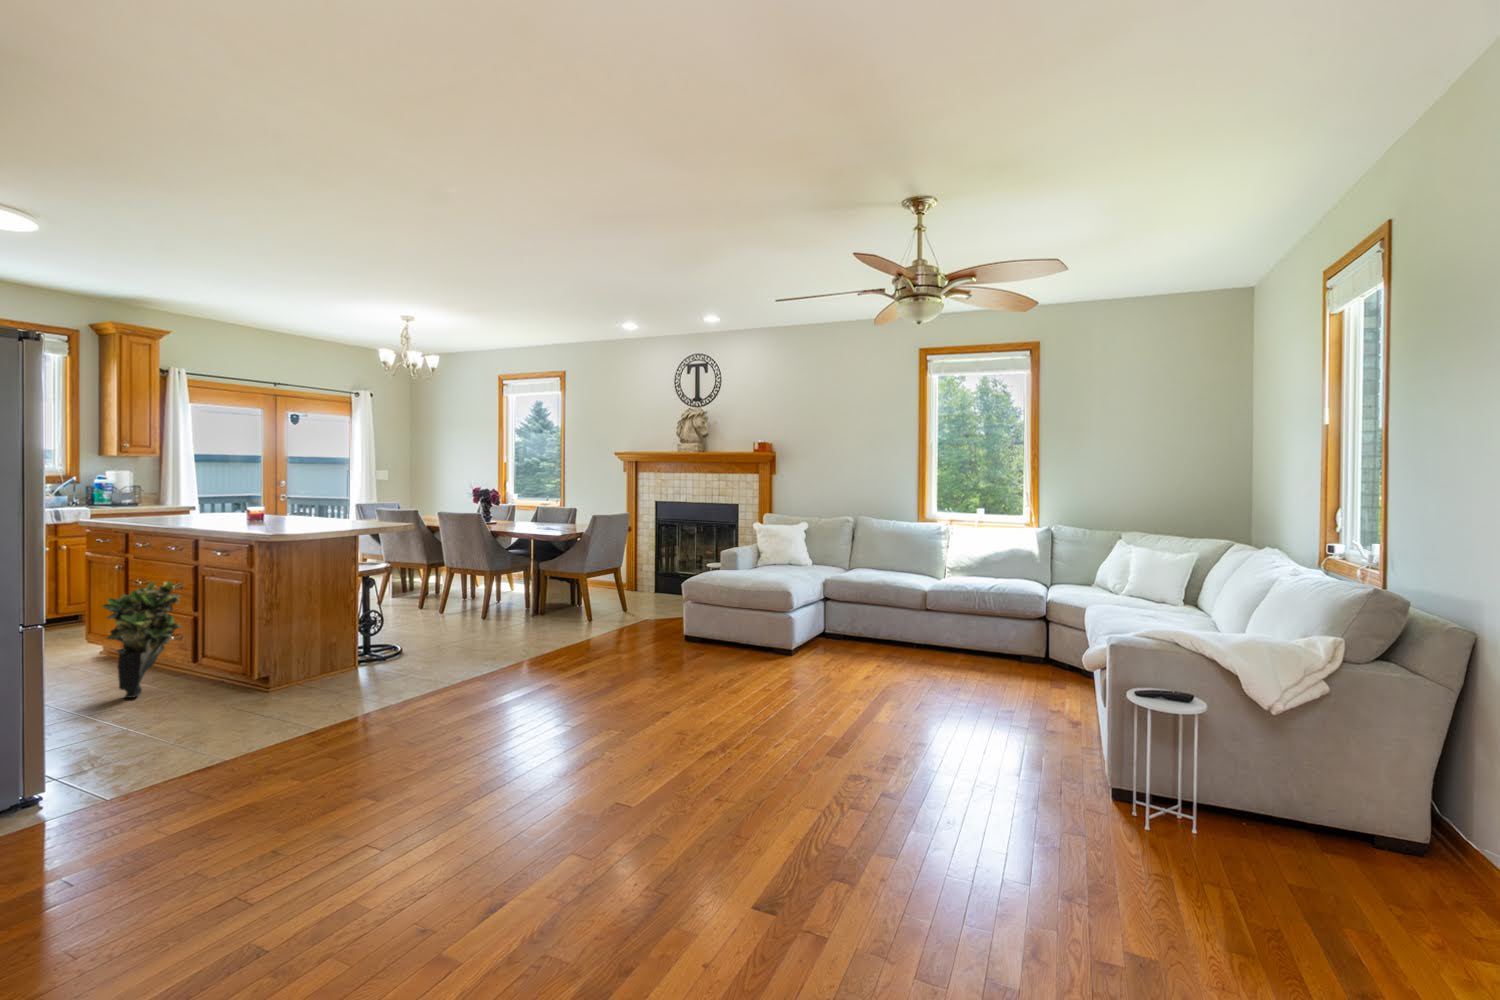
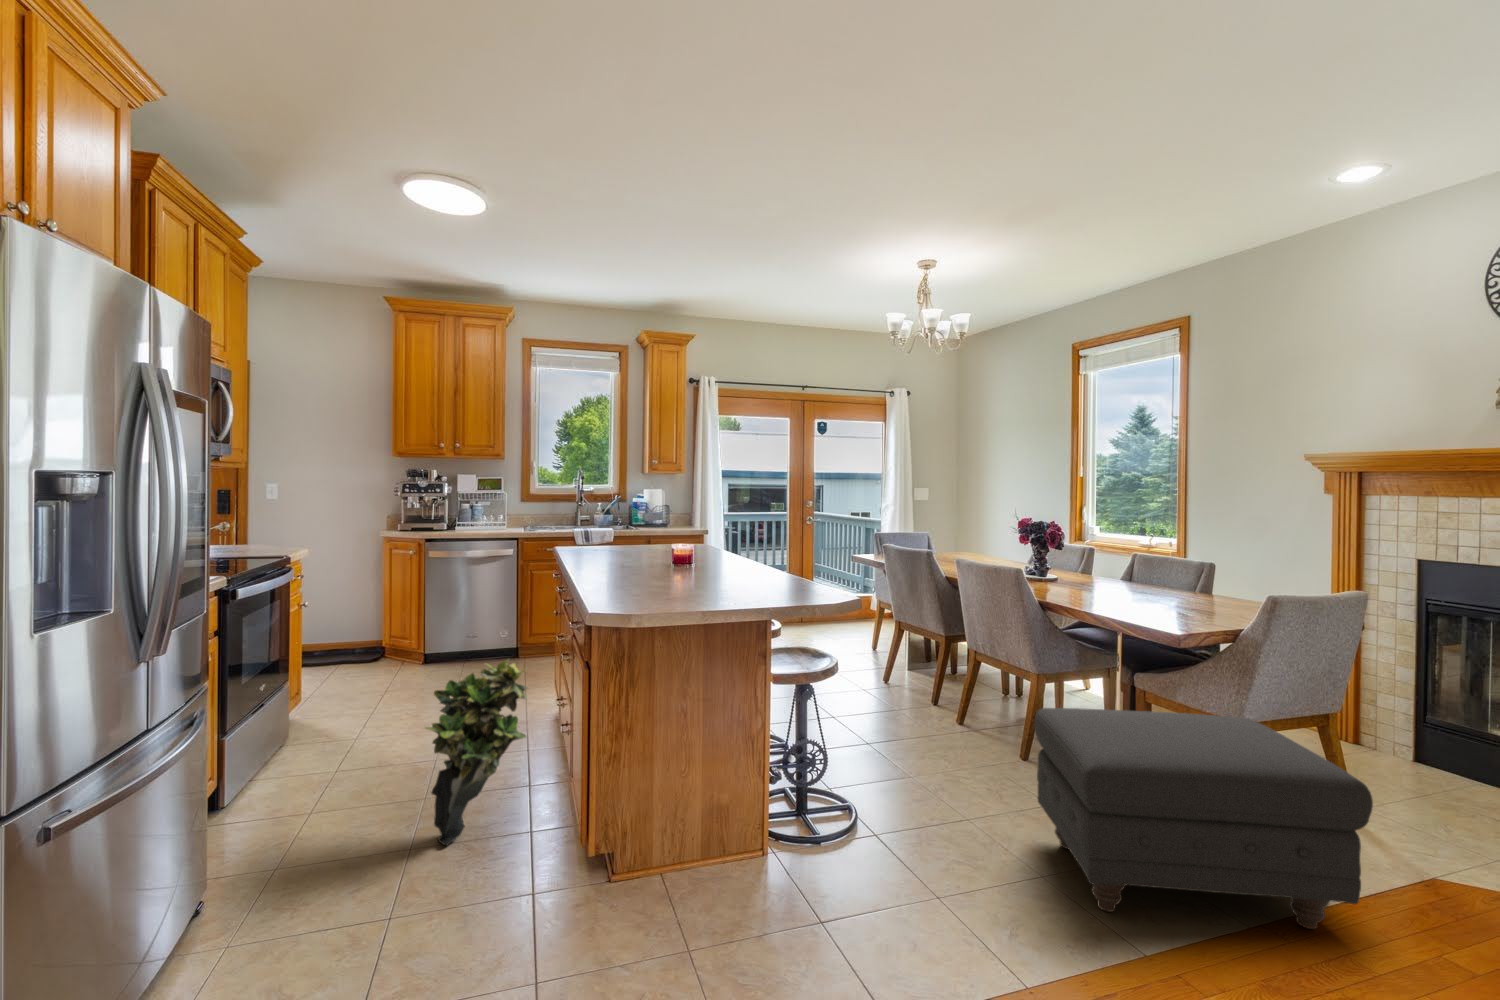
ottoman: none [496,567,619,645] -> present [1034,708,1373,929]

